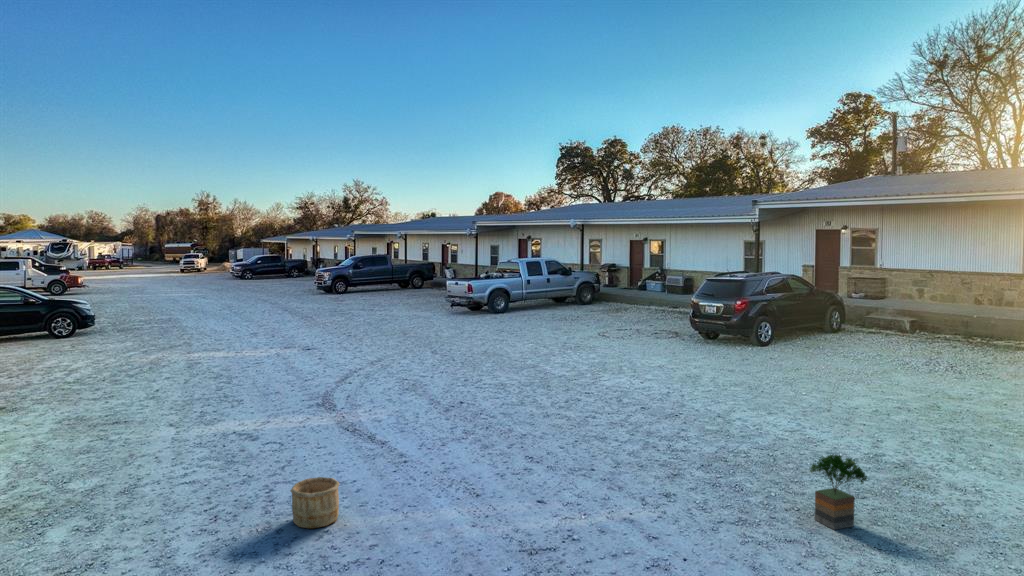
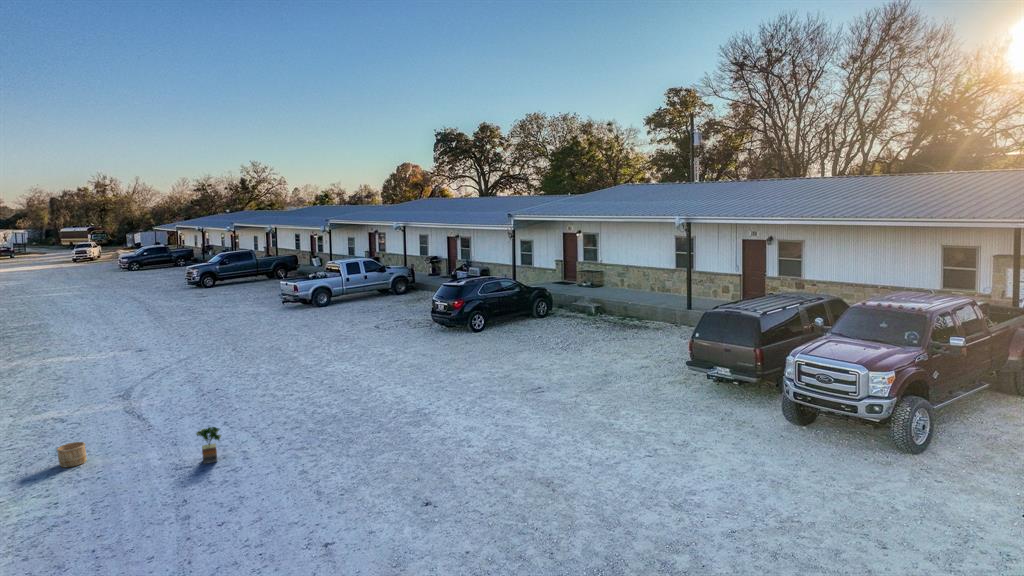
potted tree: present [810,455,868,530] -> present [196,427,221,464]

